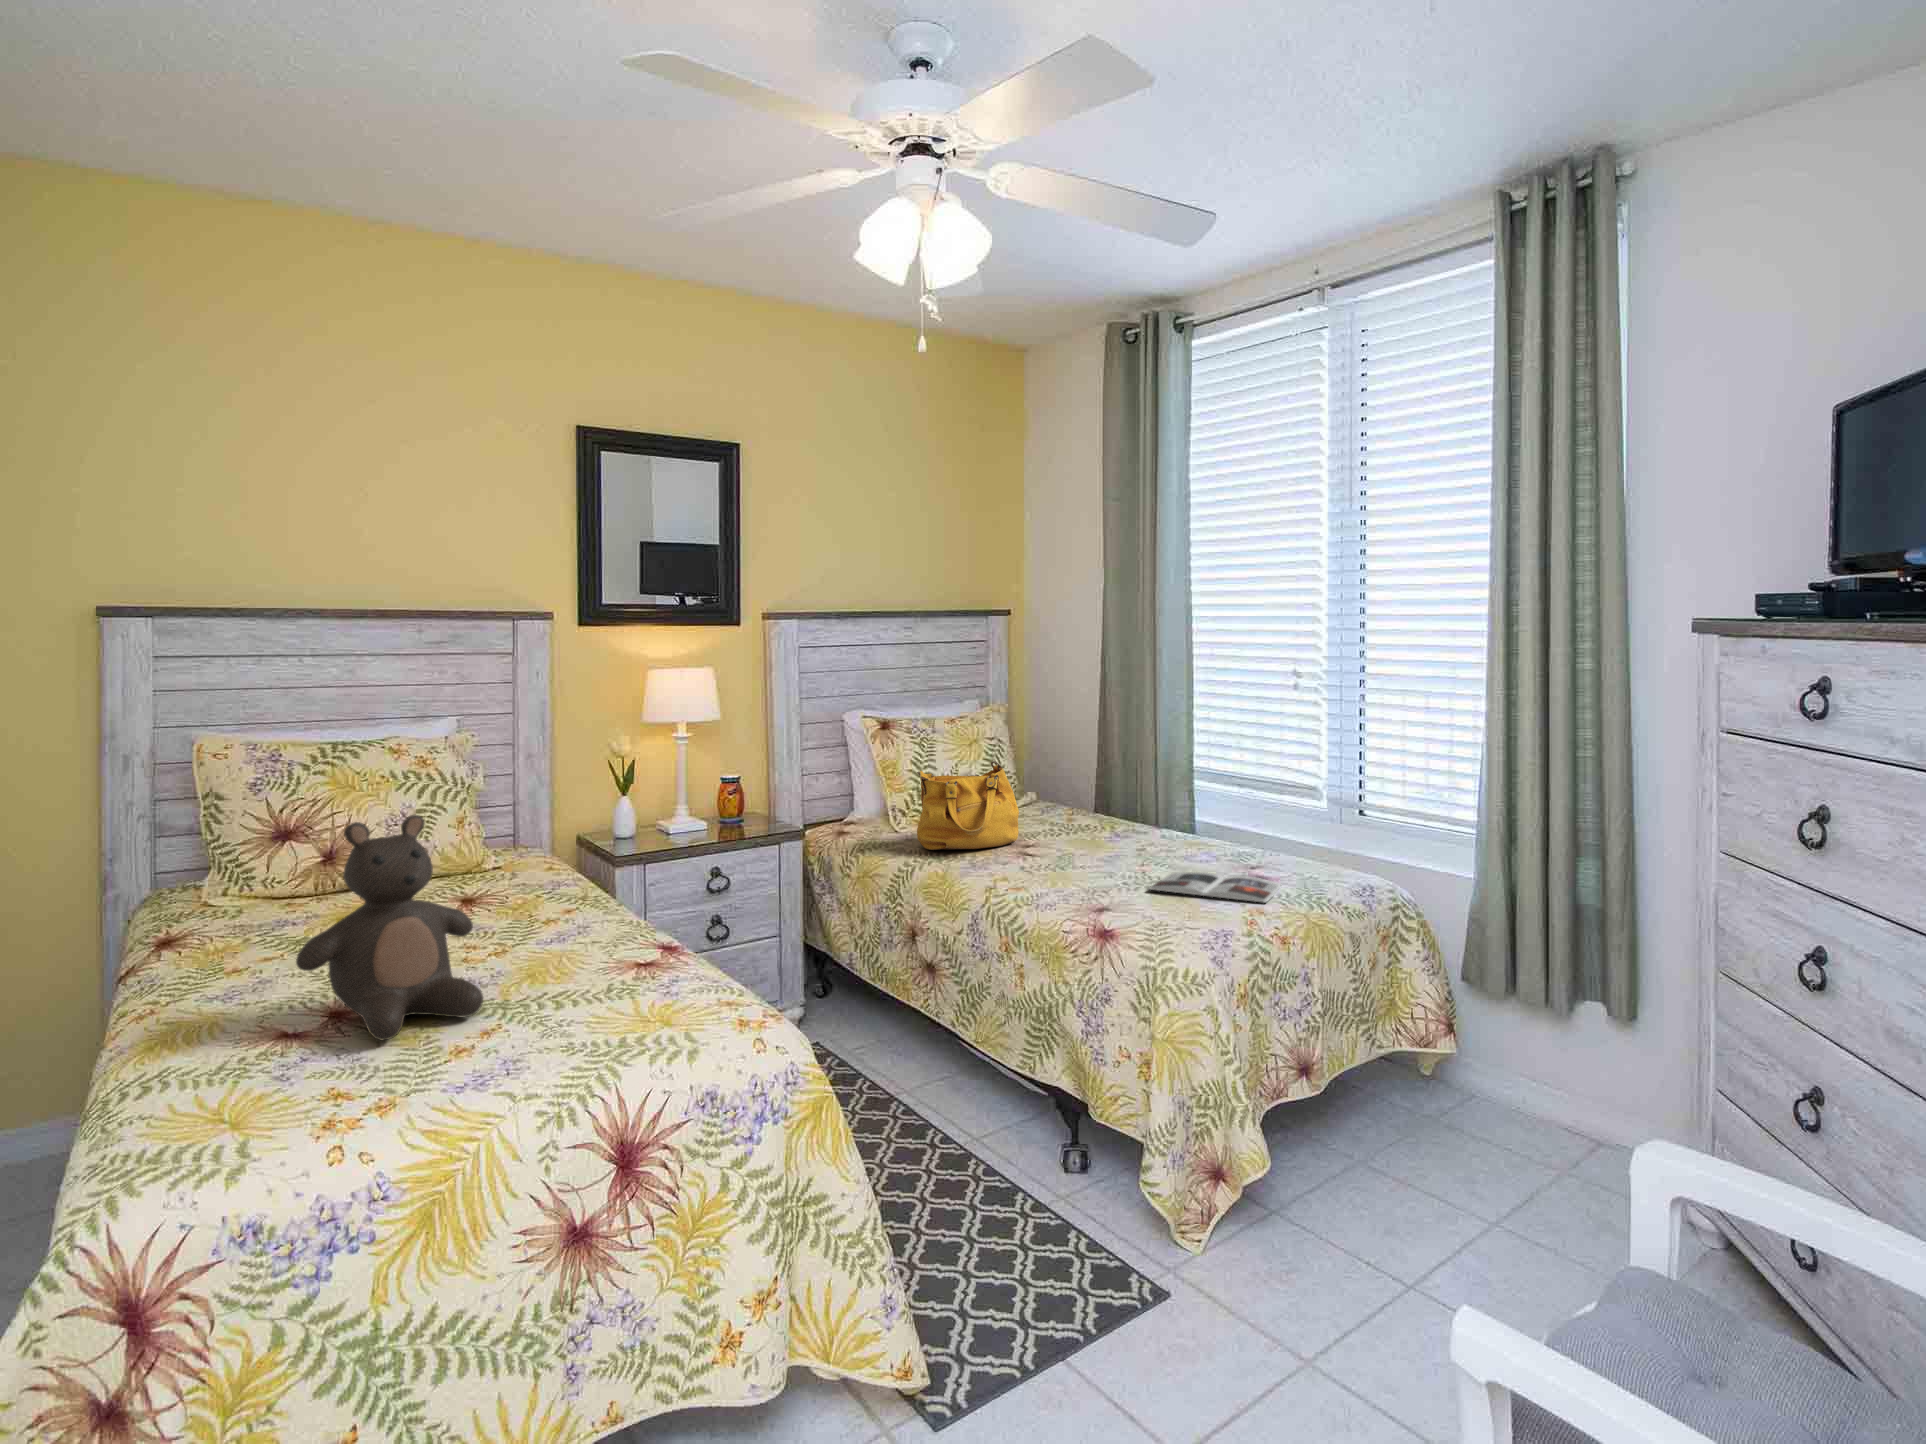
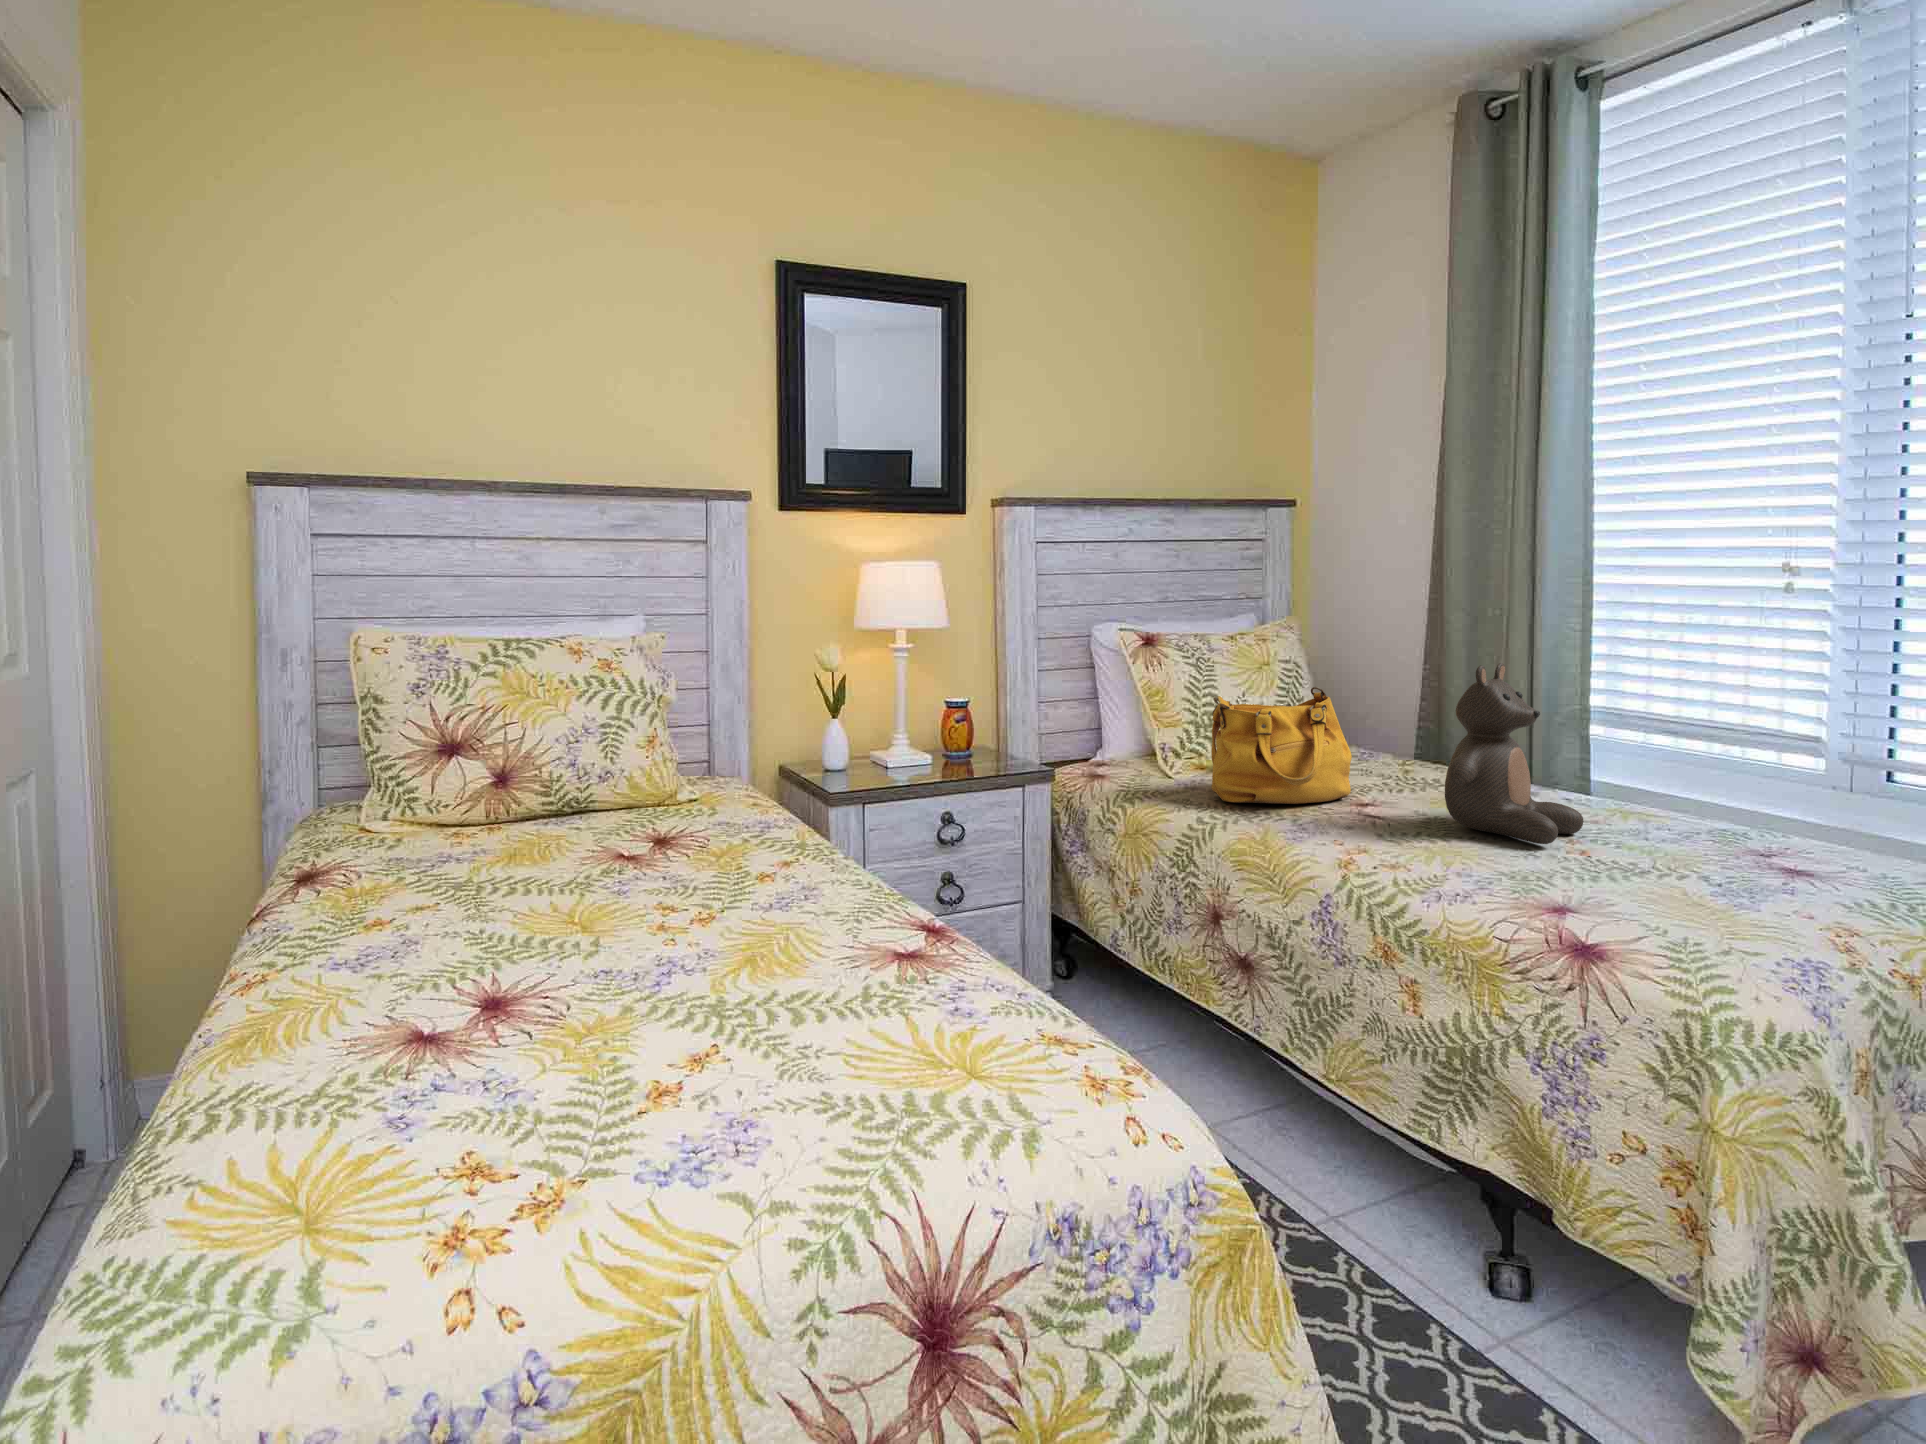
teddy bear: present [296,815,483,1040] -> present [1445,663,1584,844]
magazine: present [1148,872,1281,903] -> none [1616,853,1855,913]

